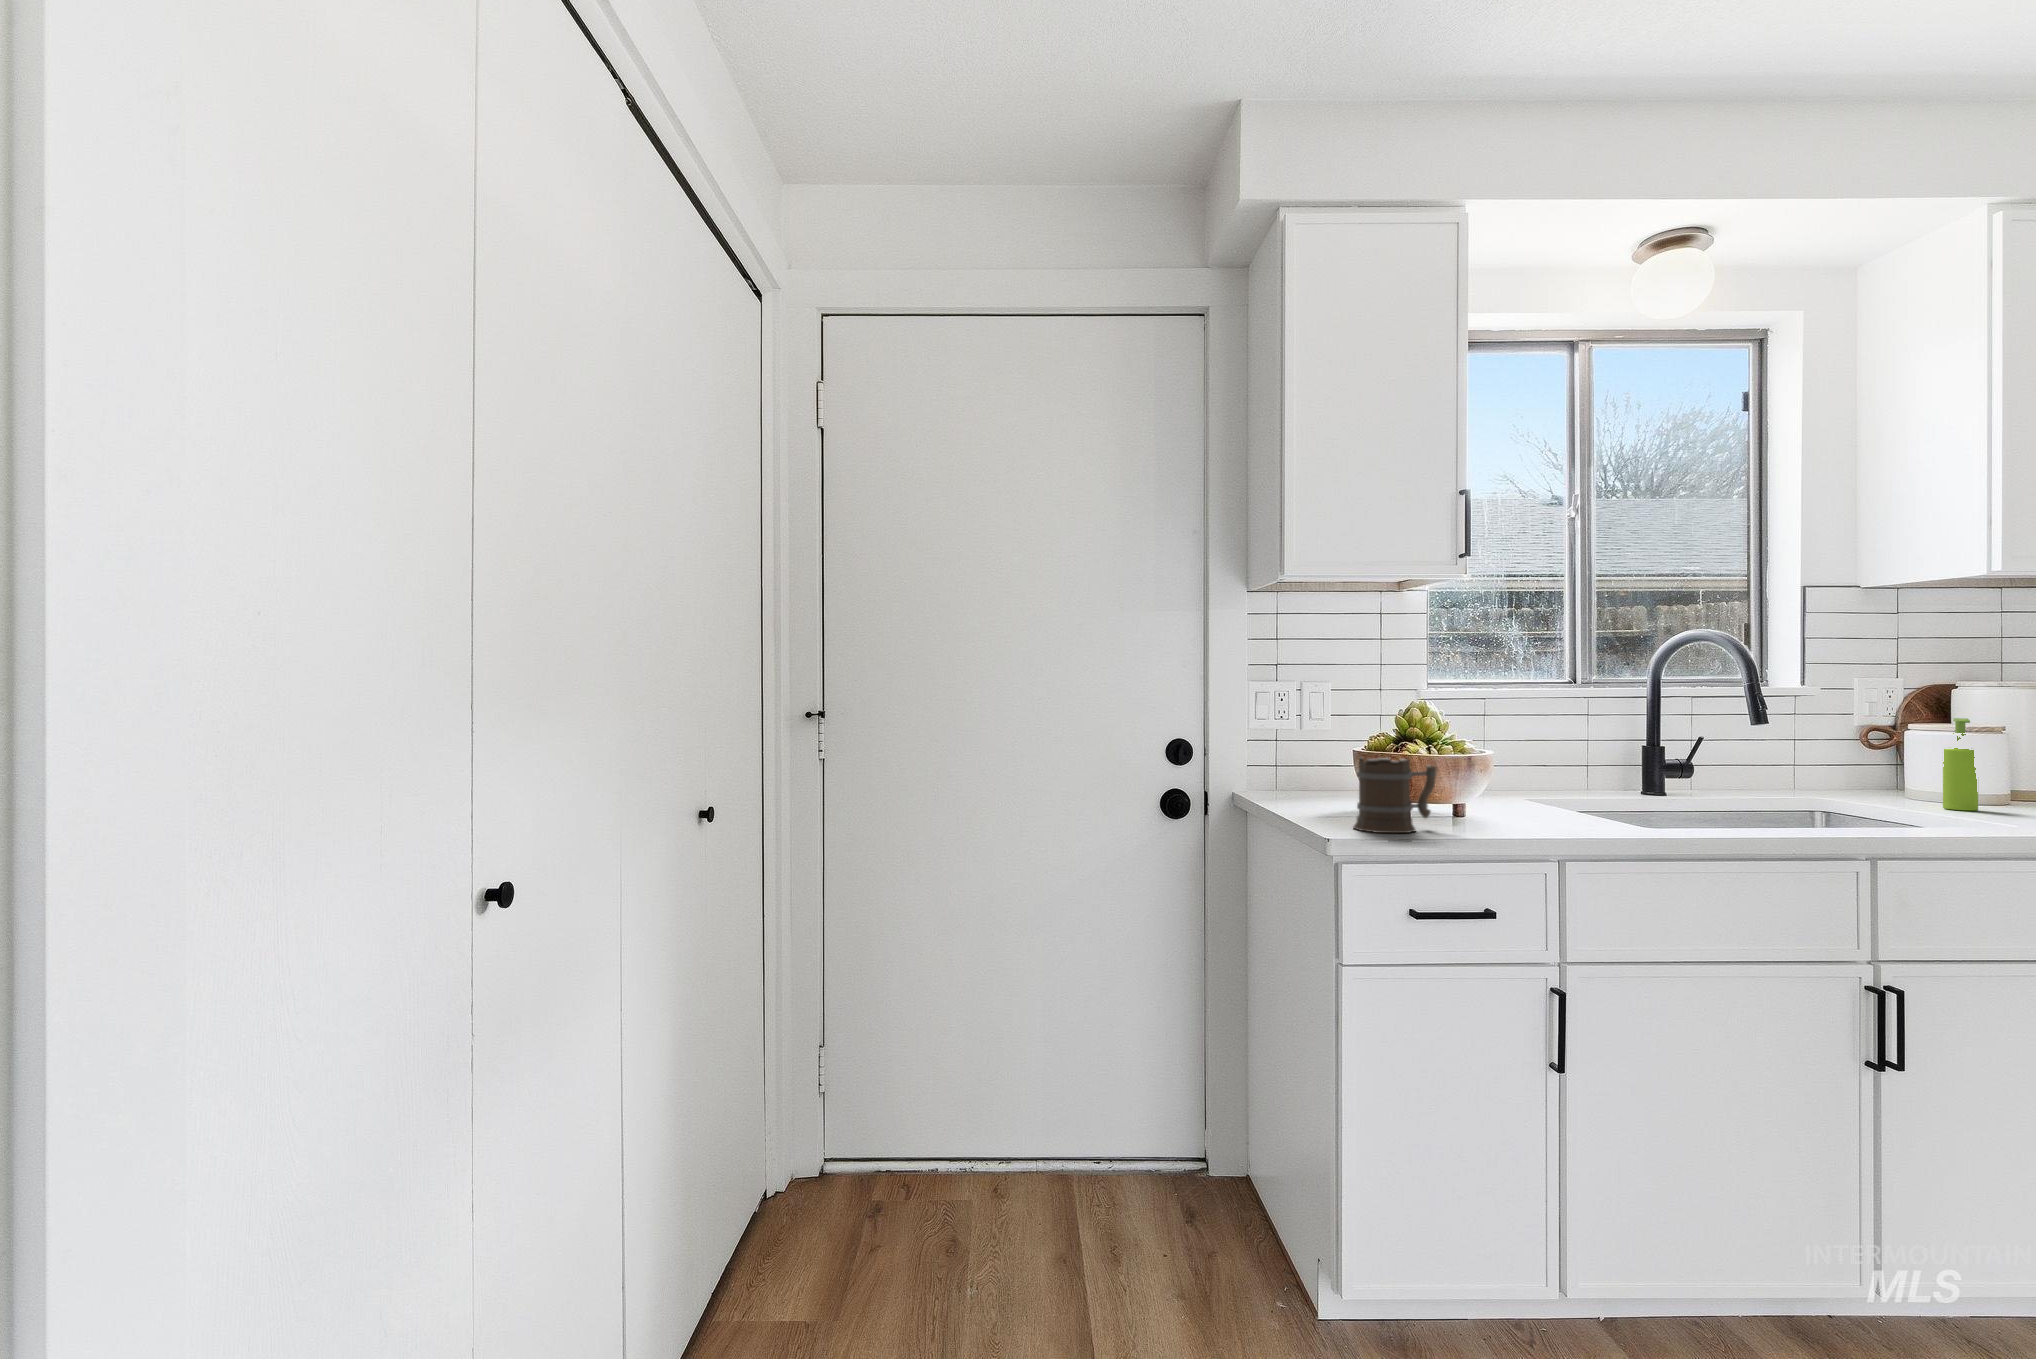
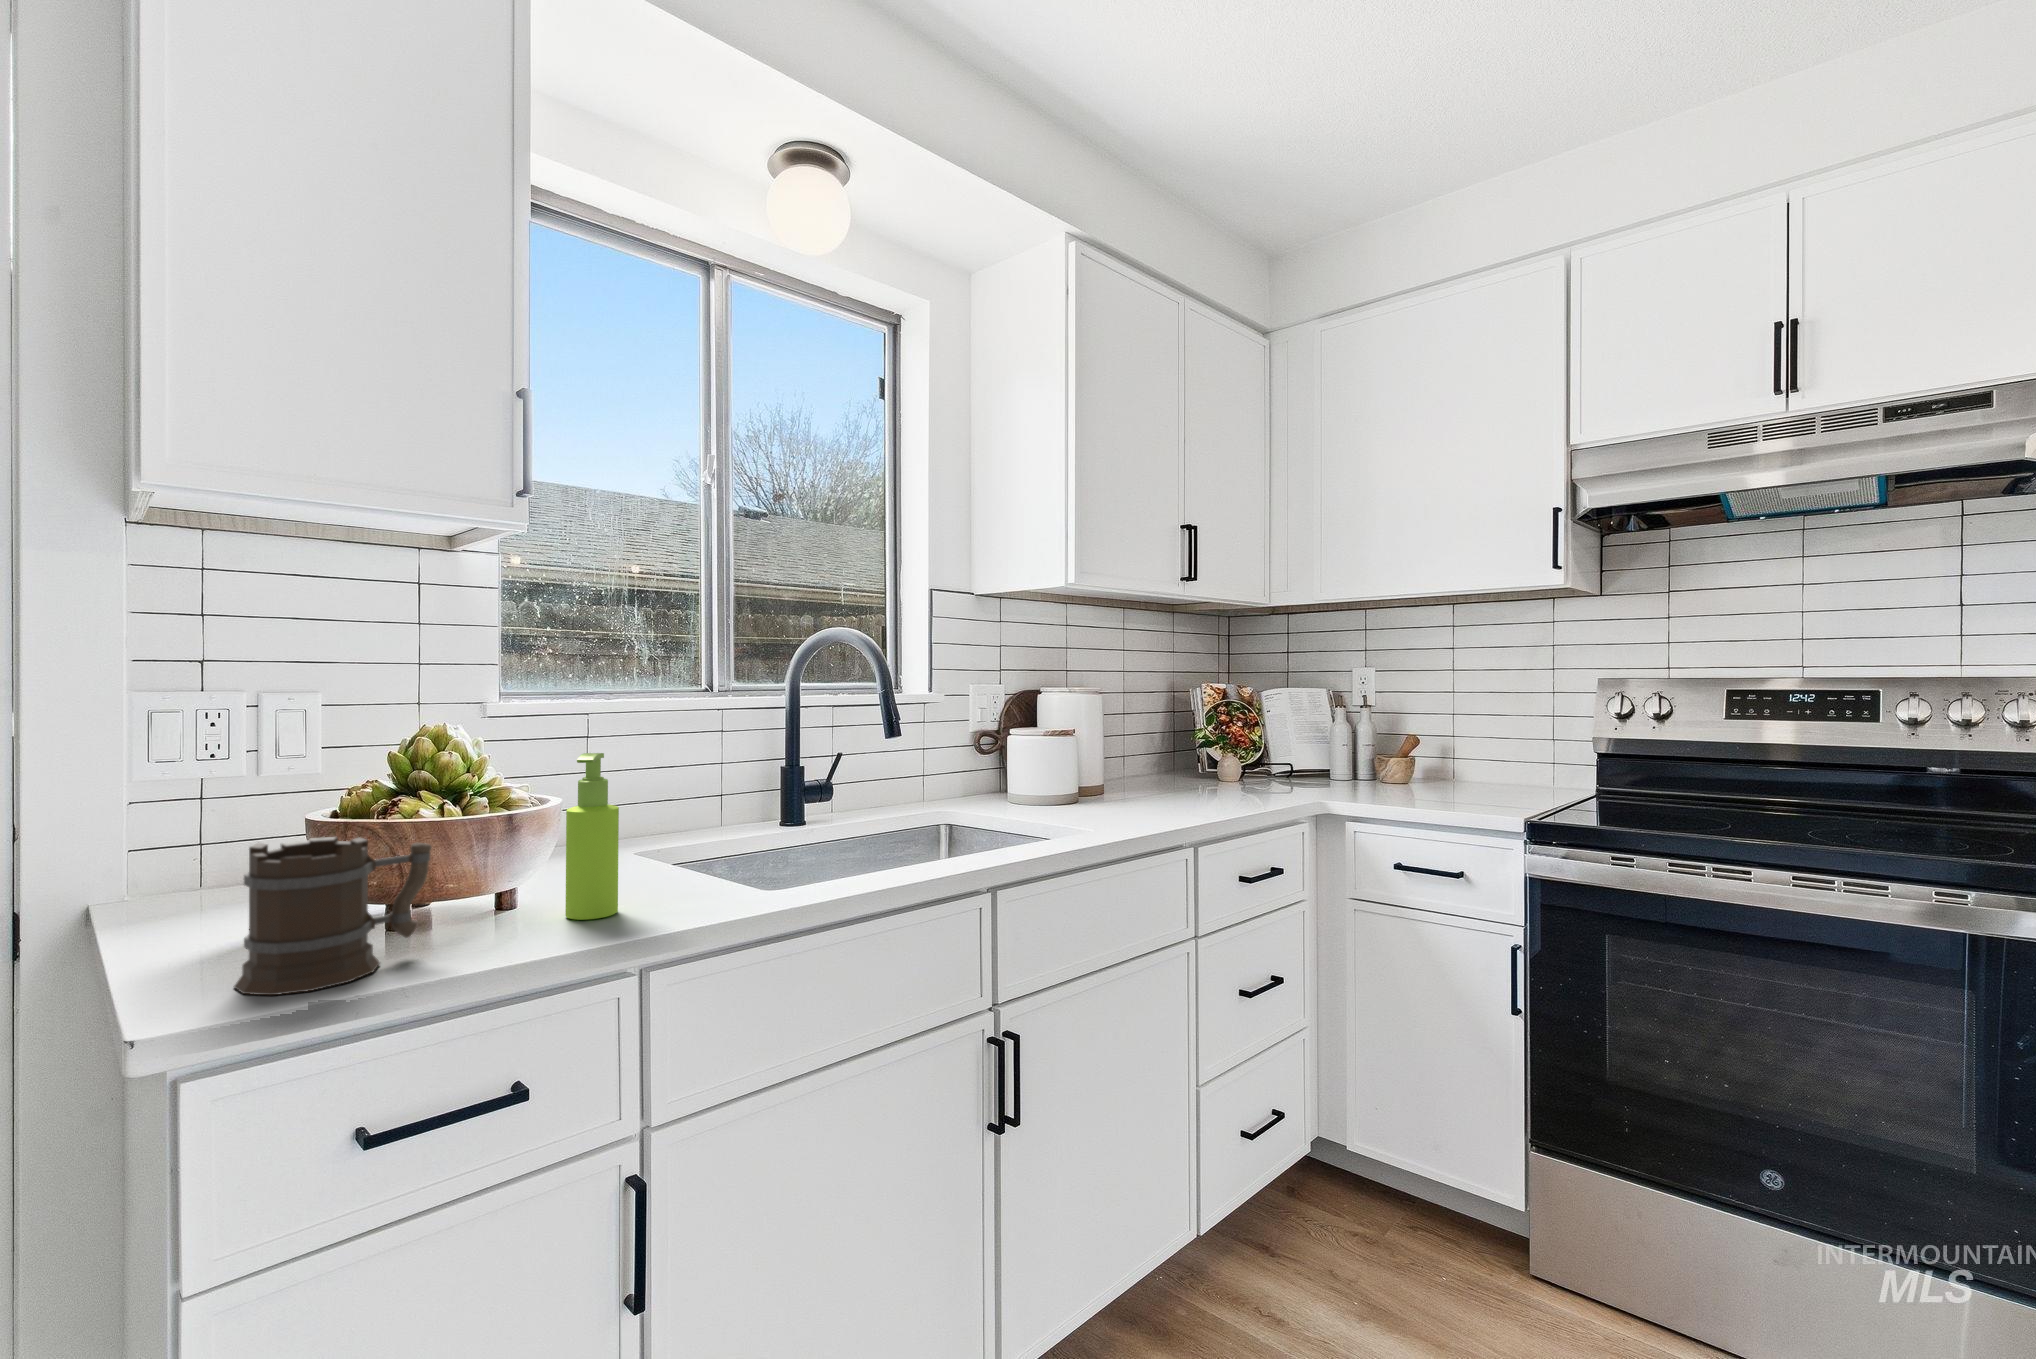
soap dispenser: present [1943,718,1978,810] -> present [565,753,619,920]

